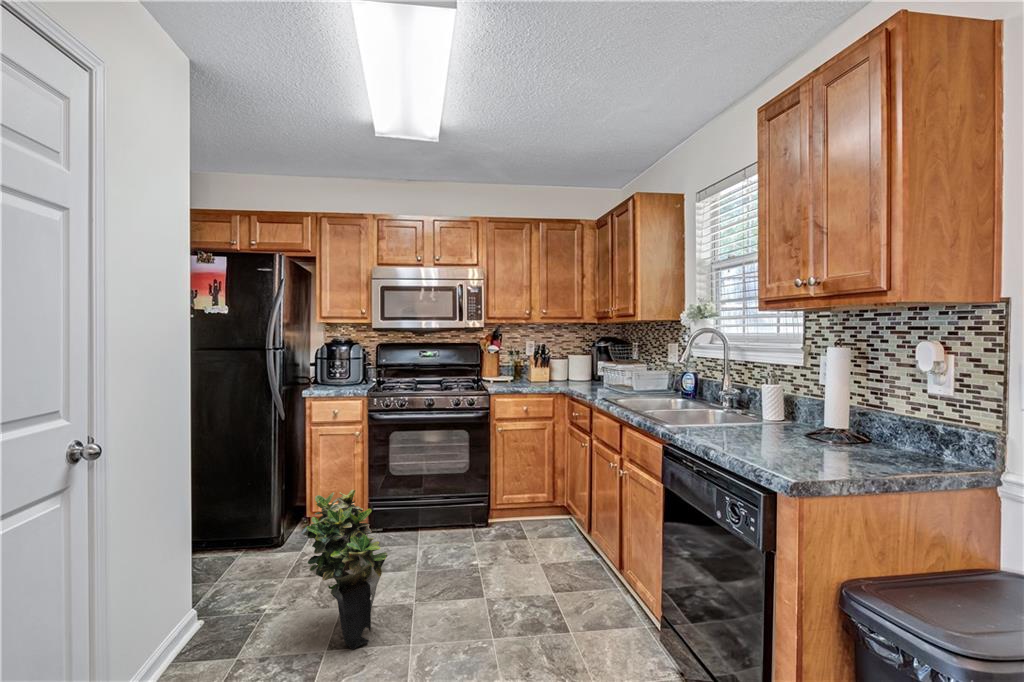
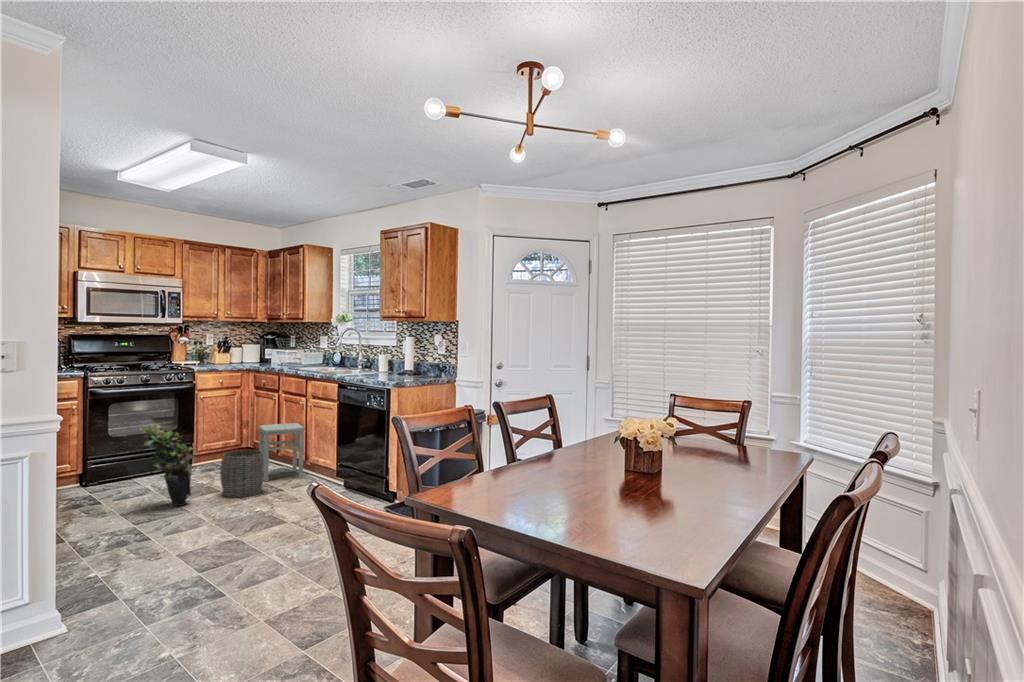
stool: none [523,493,598,616] -> present [259,423,305,482]
woven basket: none [426,550,500,660] -> present [220,450,265,497]

